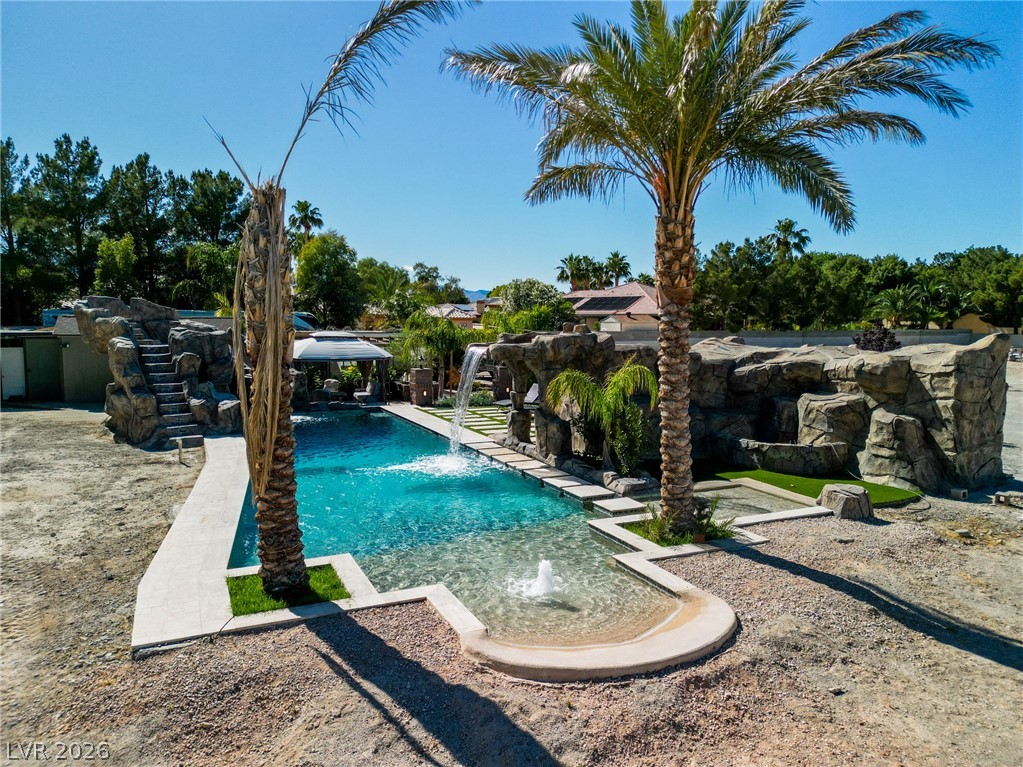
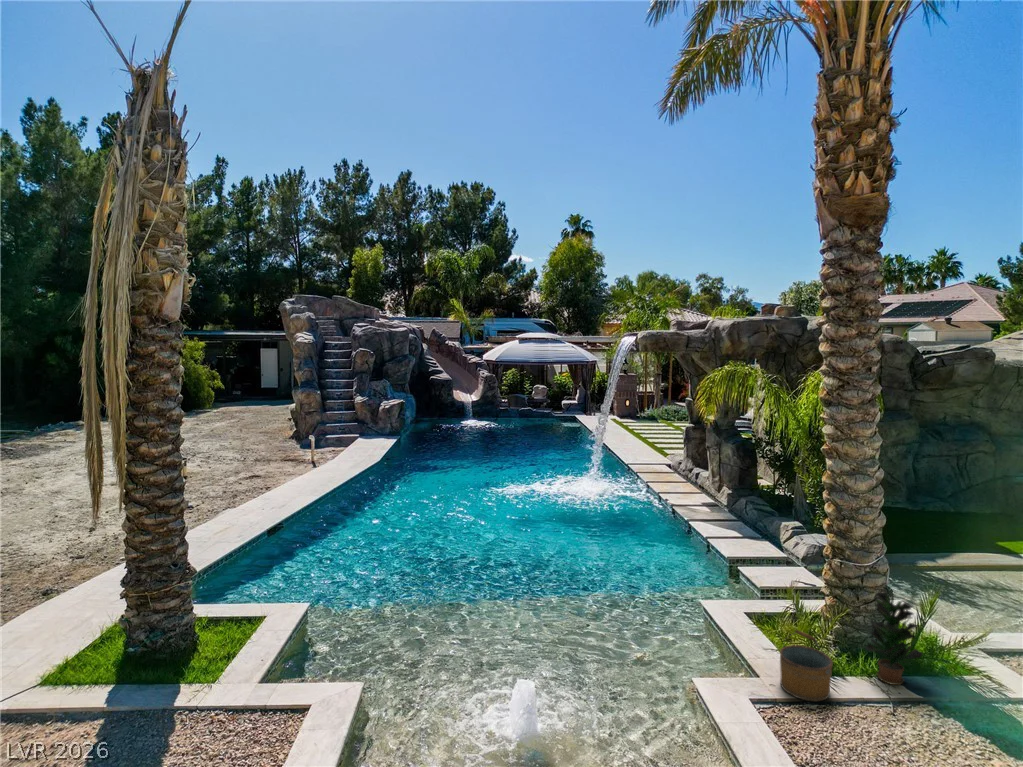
bucket: none [654,521,680,556] -> present [780,630,833,701]

